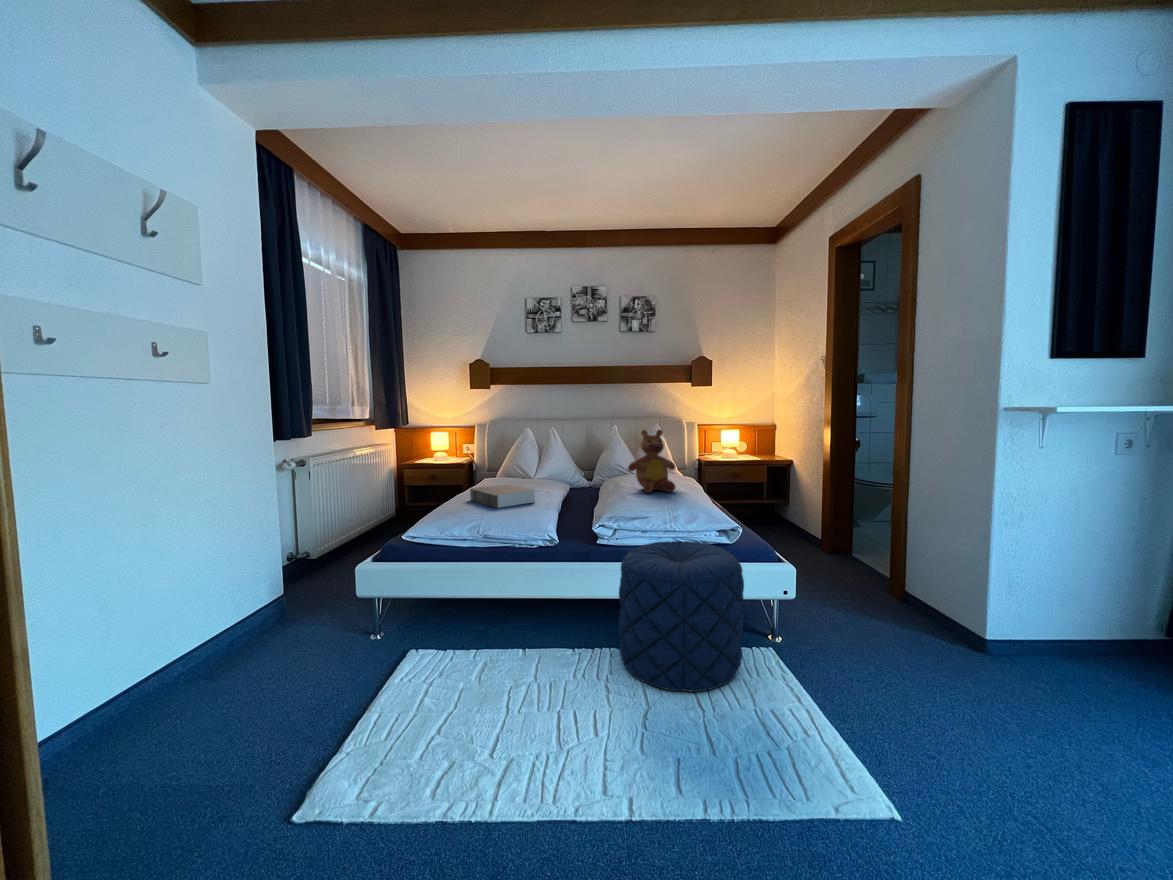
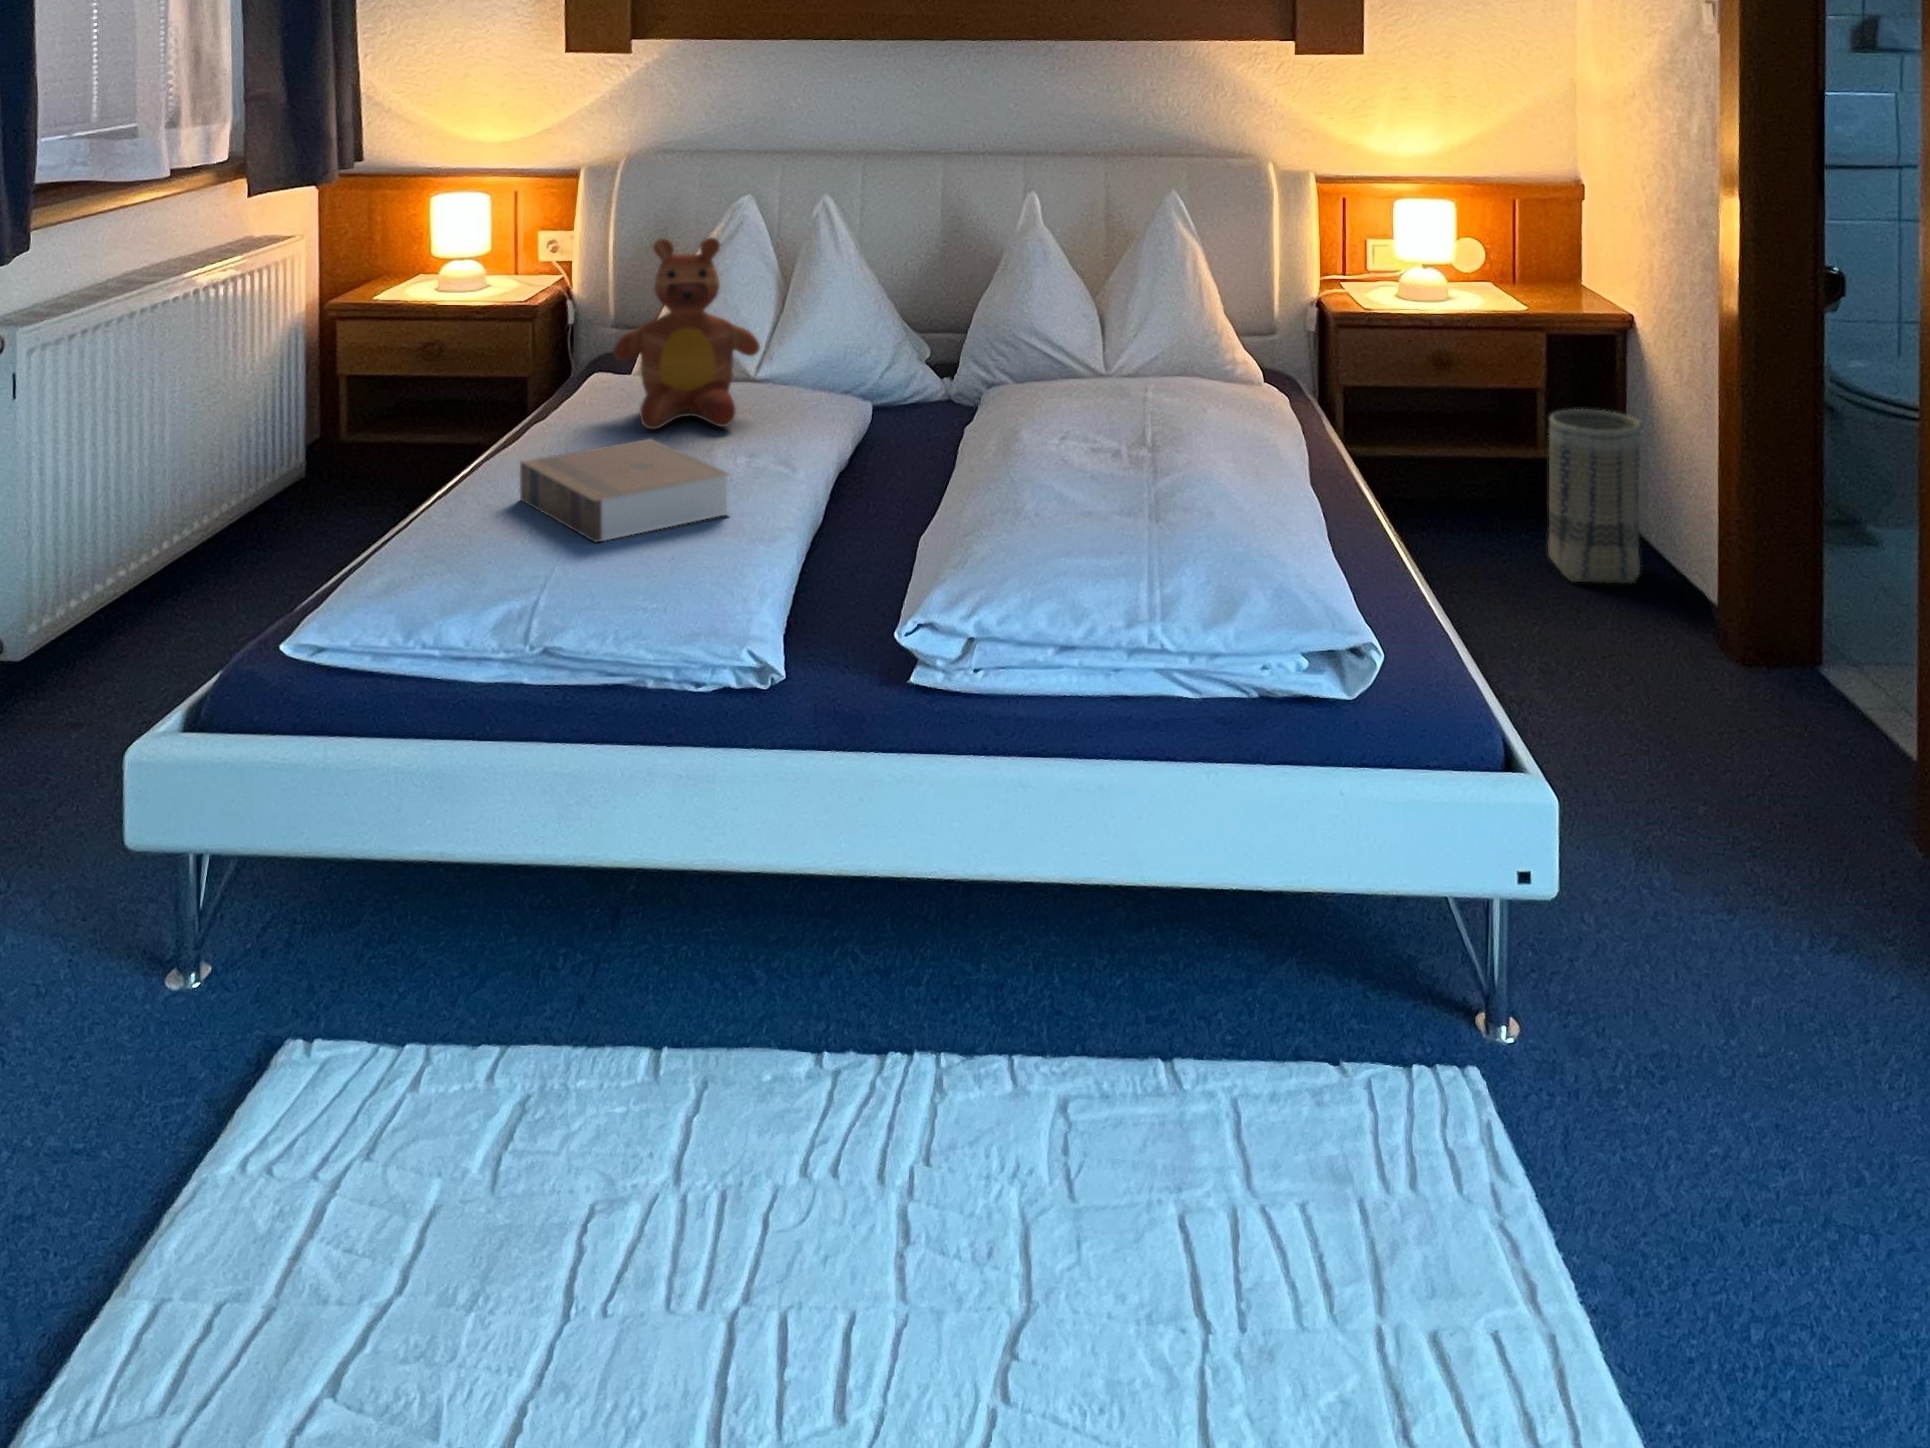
teddy bear: present [628,430,675,493] -> present [613,237,760,429]
basket: none [766,486,794,535] -> present [1548,409,1640,583]
pouf: present [618,541,744,692] -> none [961,695,1362,1245]

